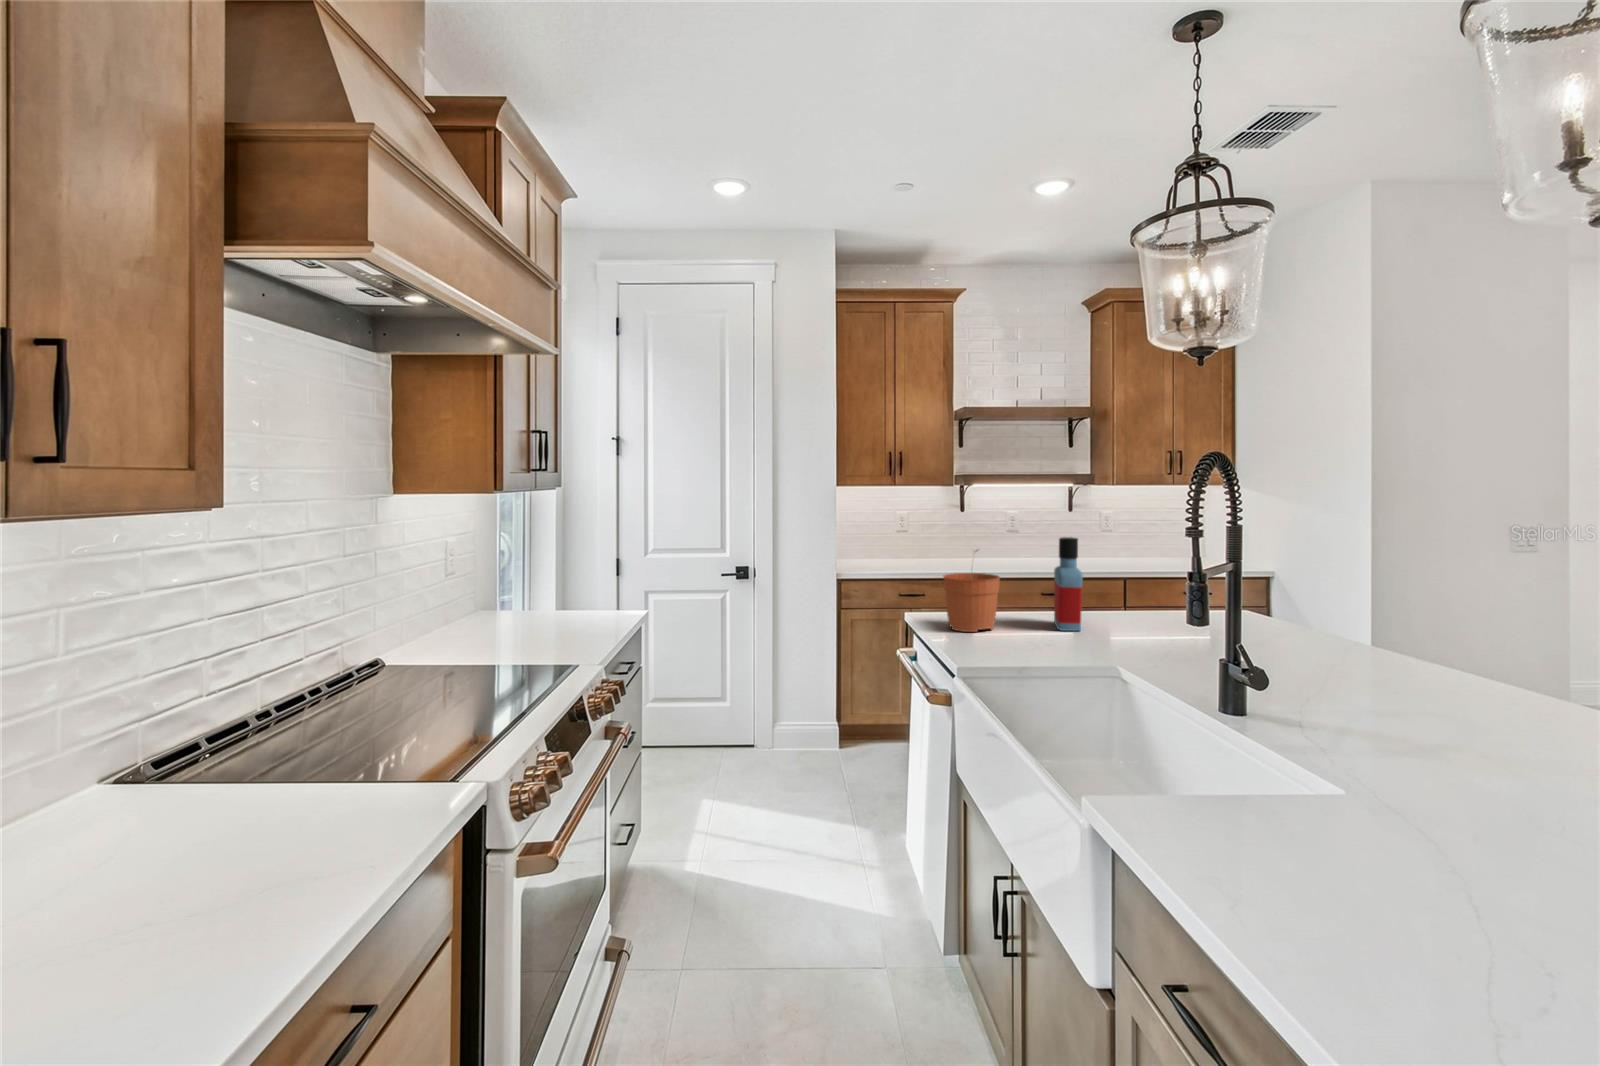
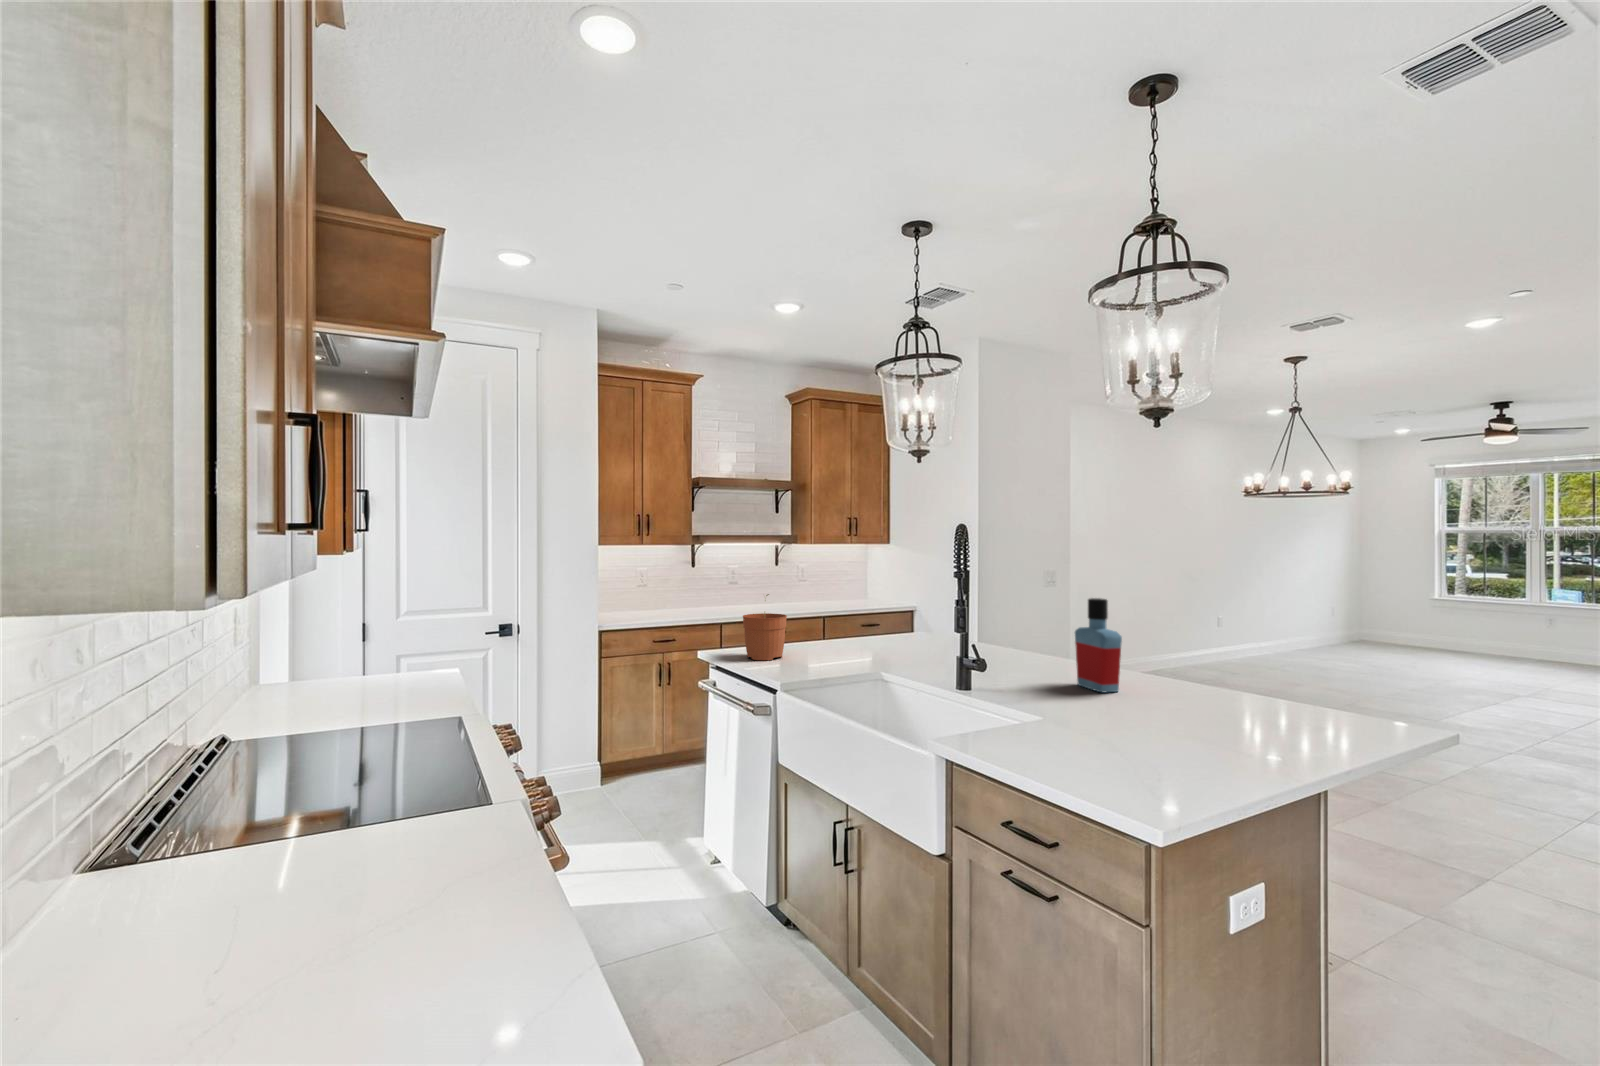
bottle: present [1054,537,1083,631] -> present [1075,598,1122,692]

